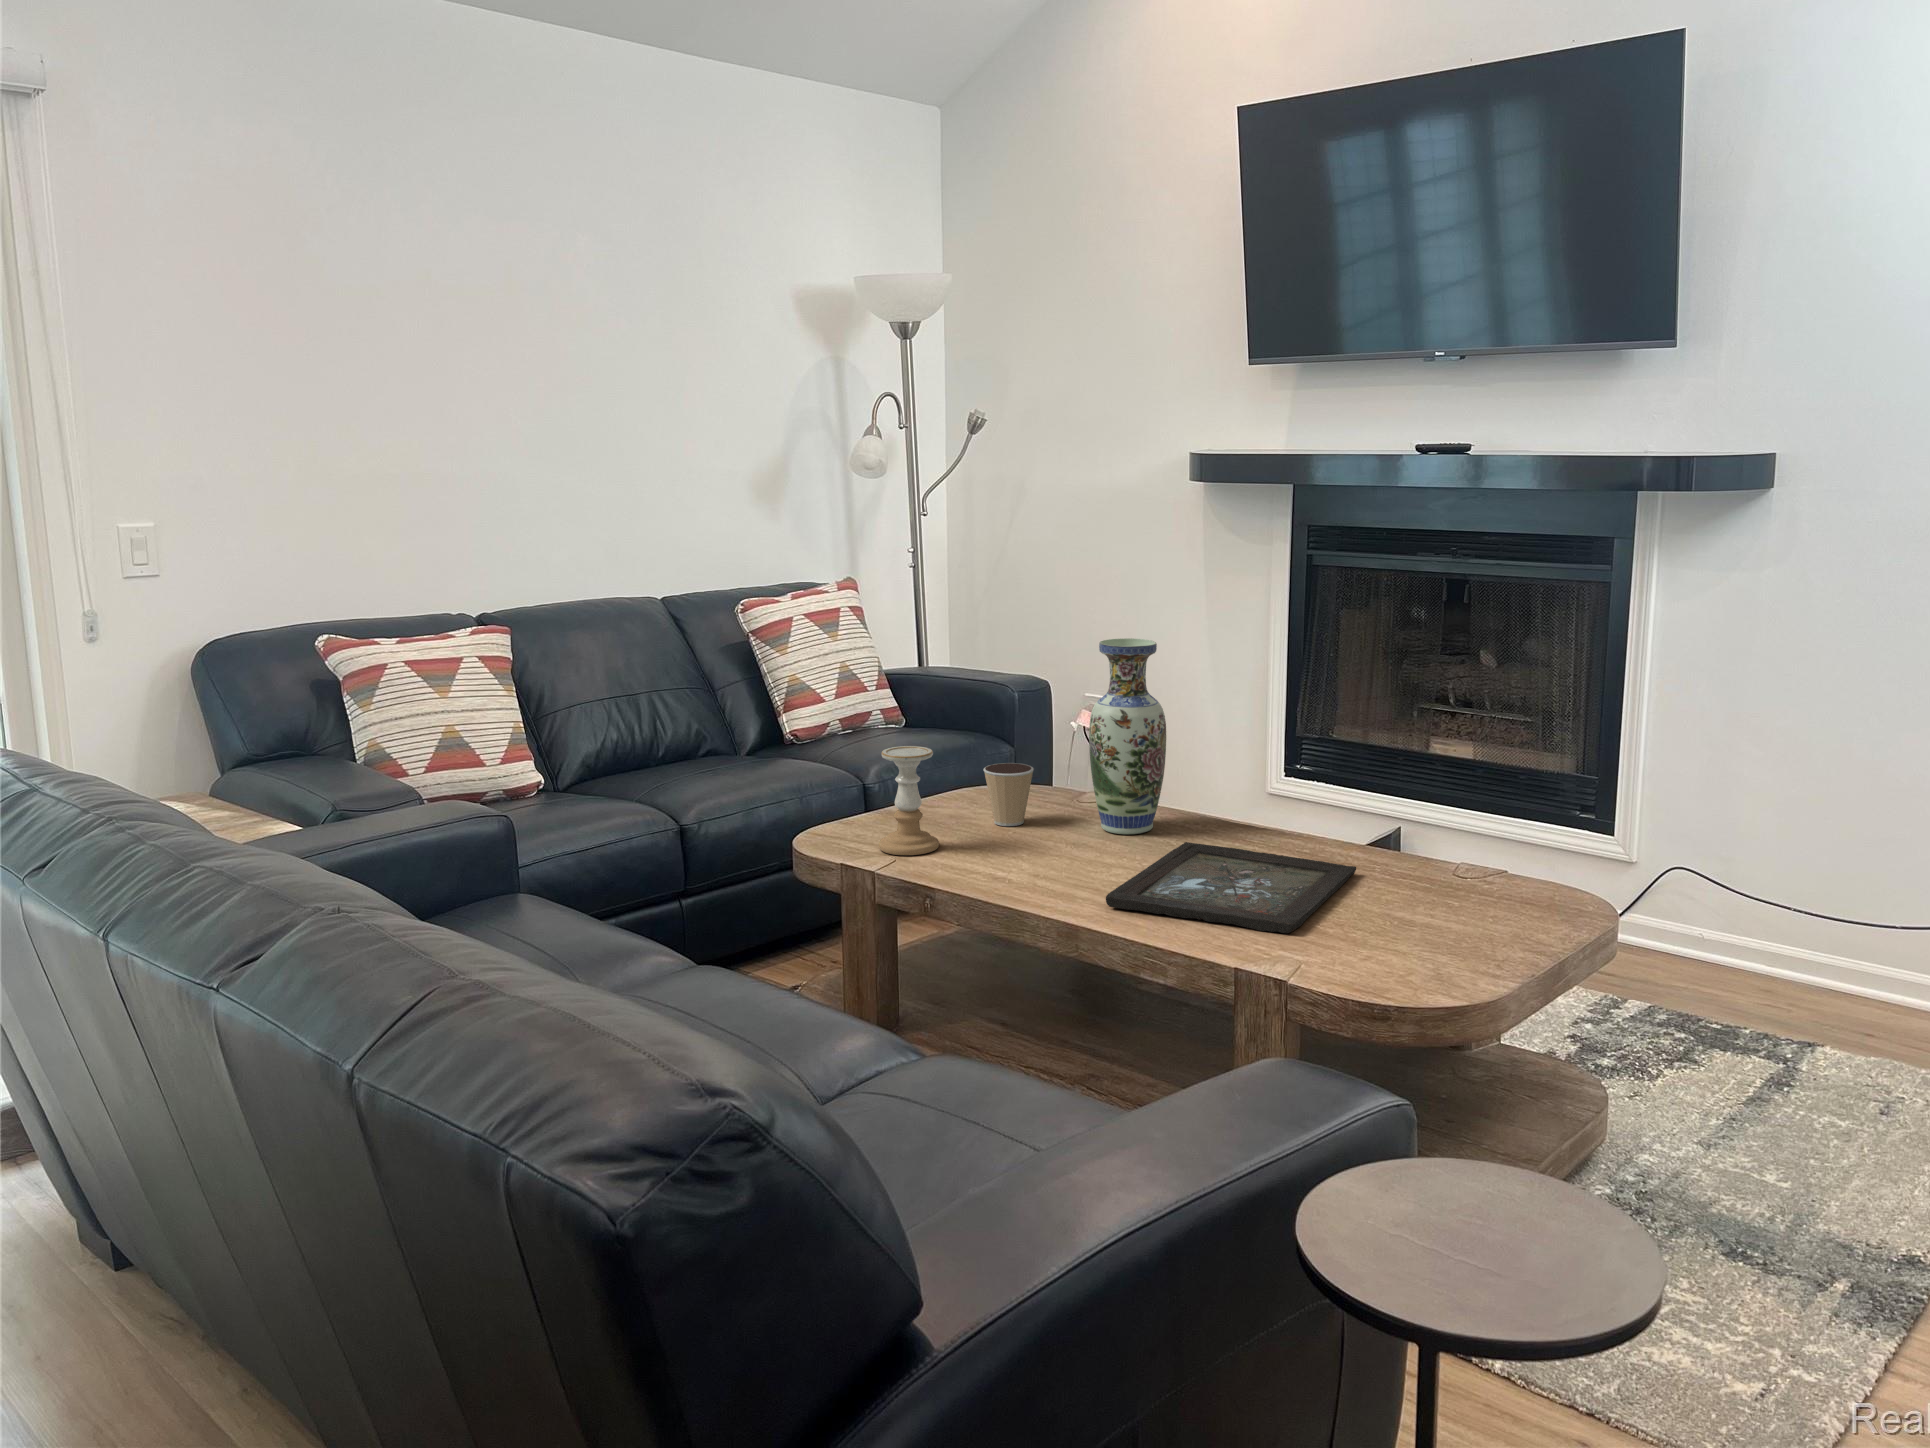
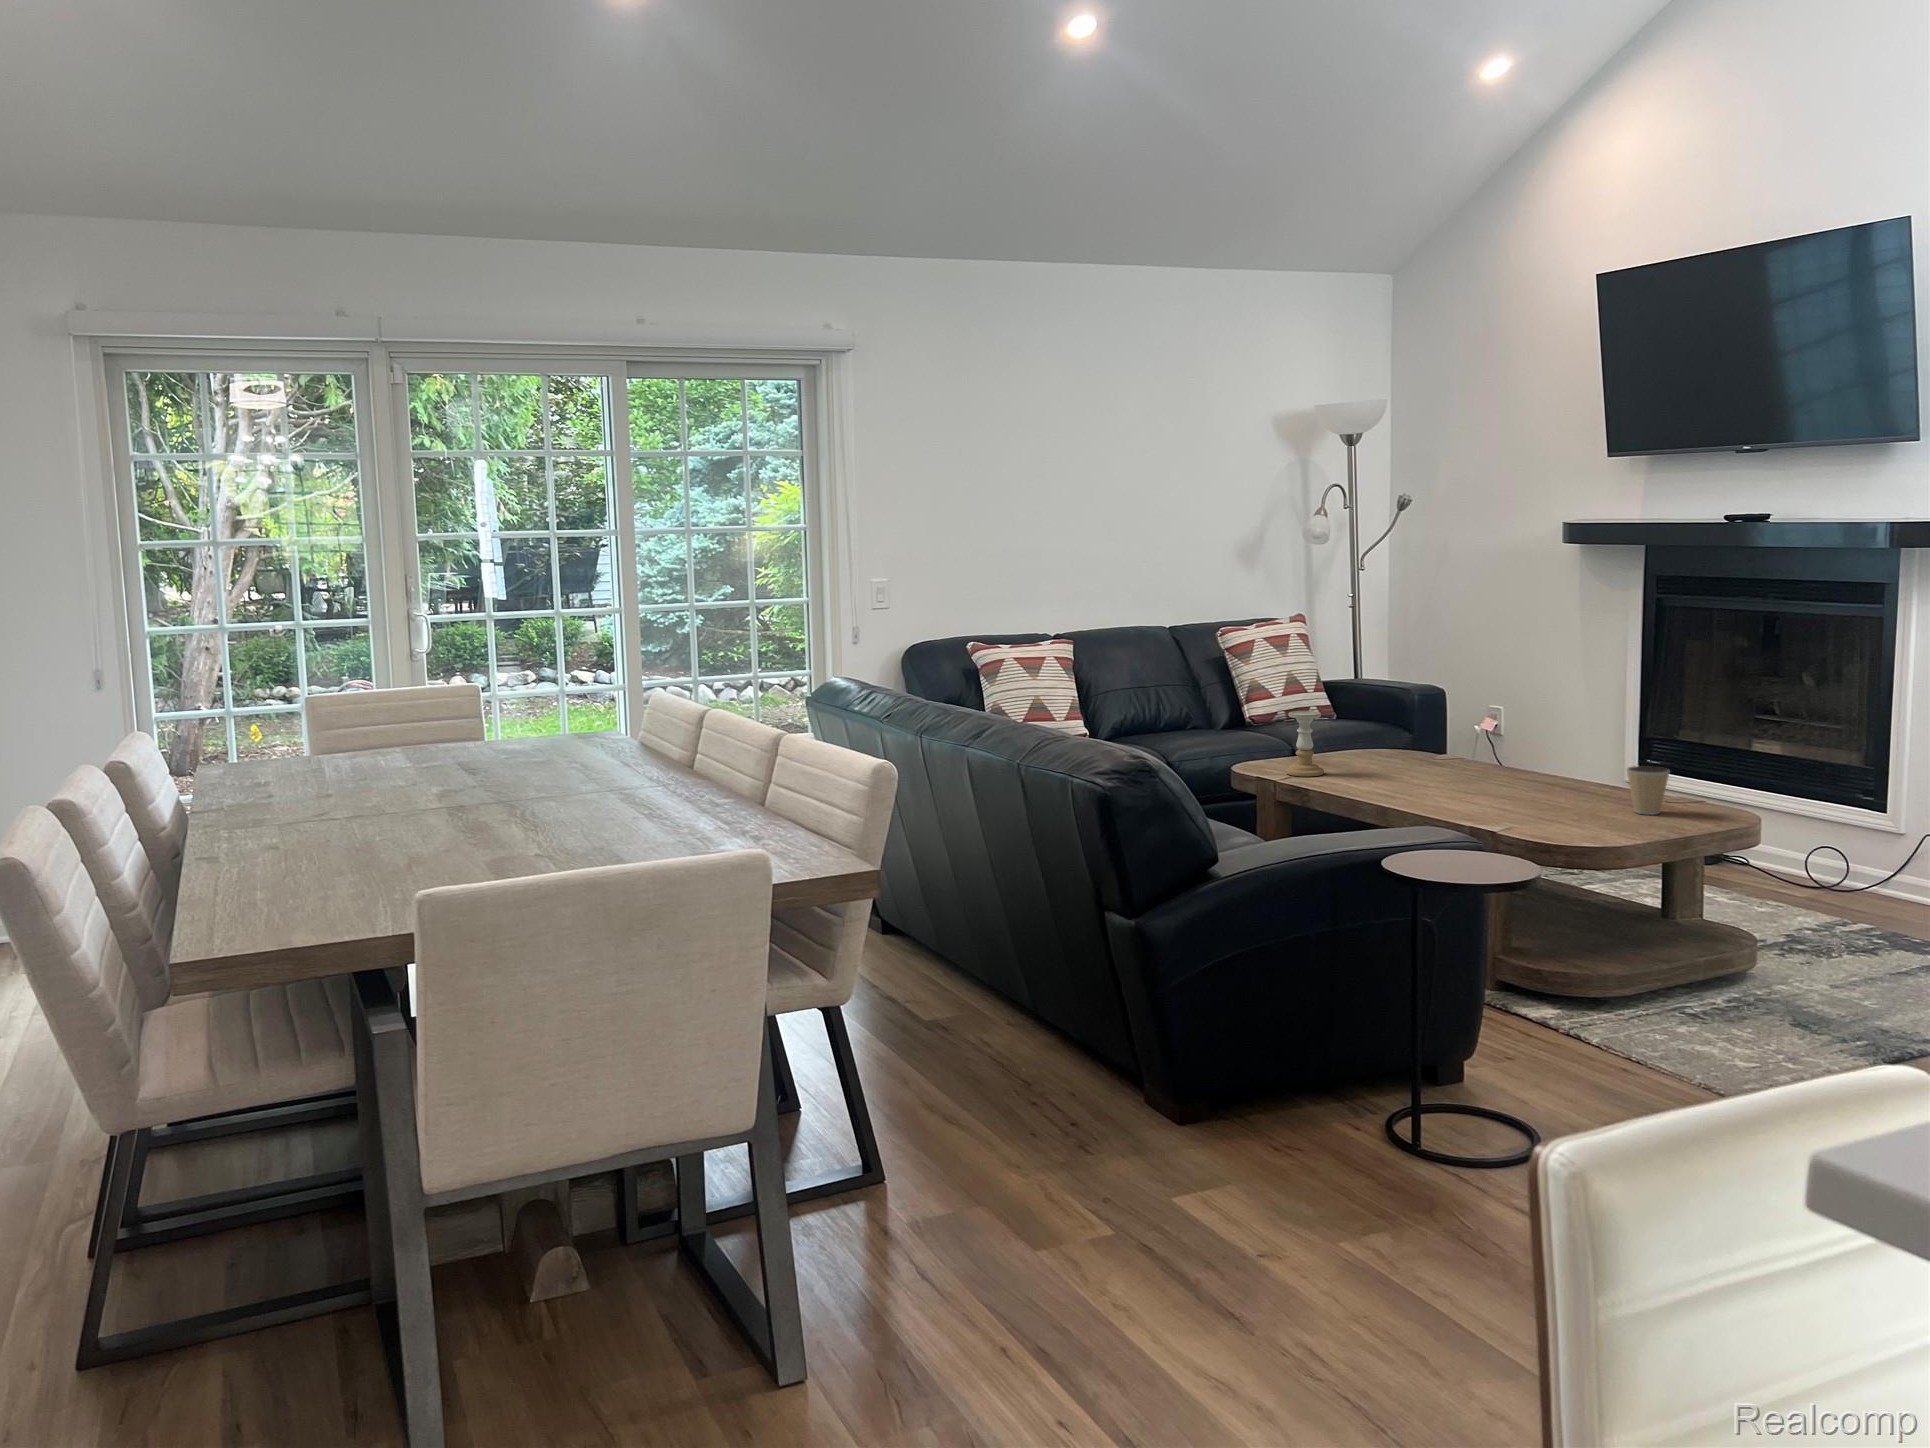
vase: present [1089,638,1166,834] -> none [1429,648,1482,774]
coffee cup: present [984,763,1034,826] -> present [1626,766,1670,815]
tray: present [1106,842,1356,933] -> none [1412,777,1595,818]

